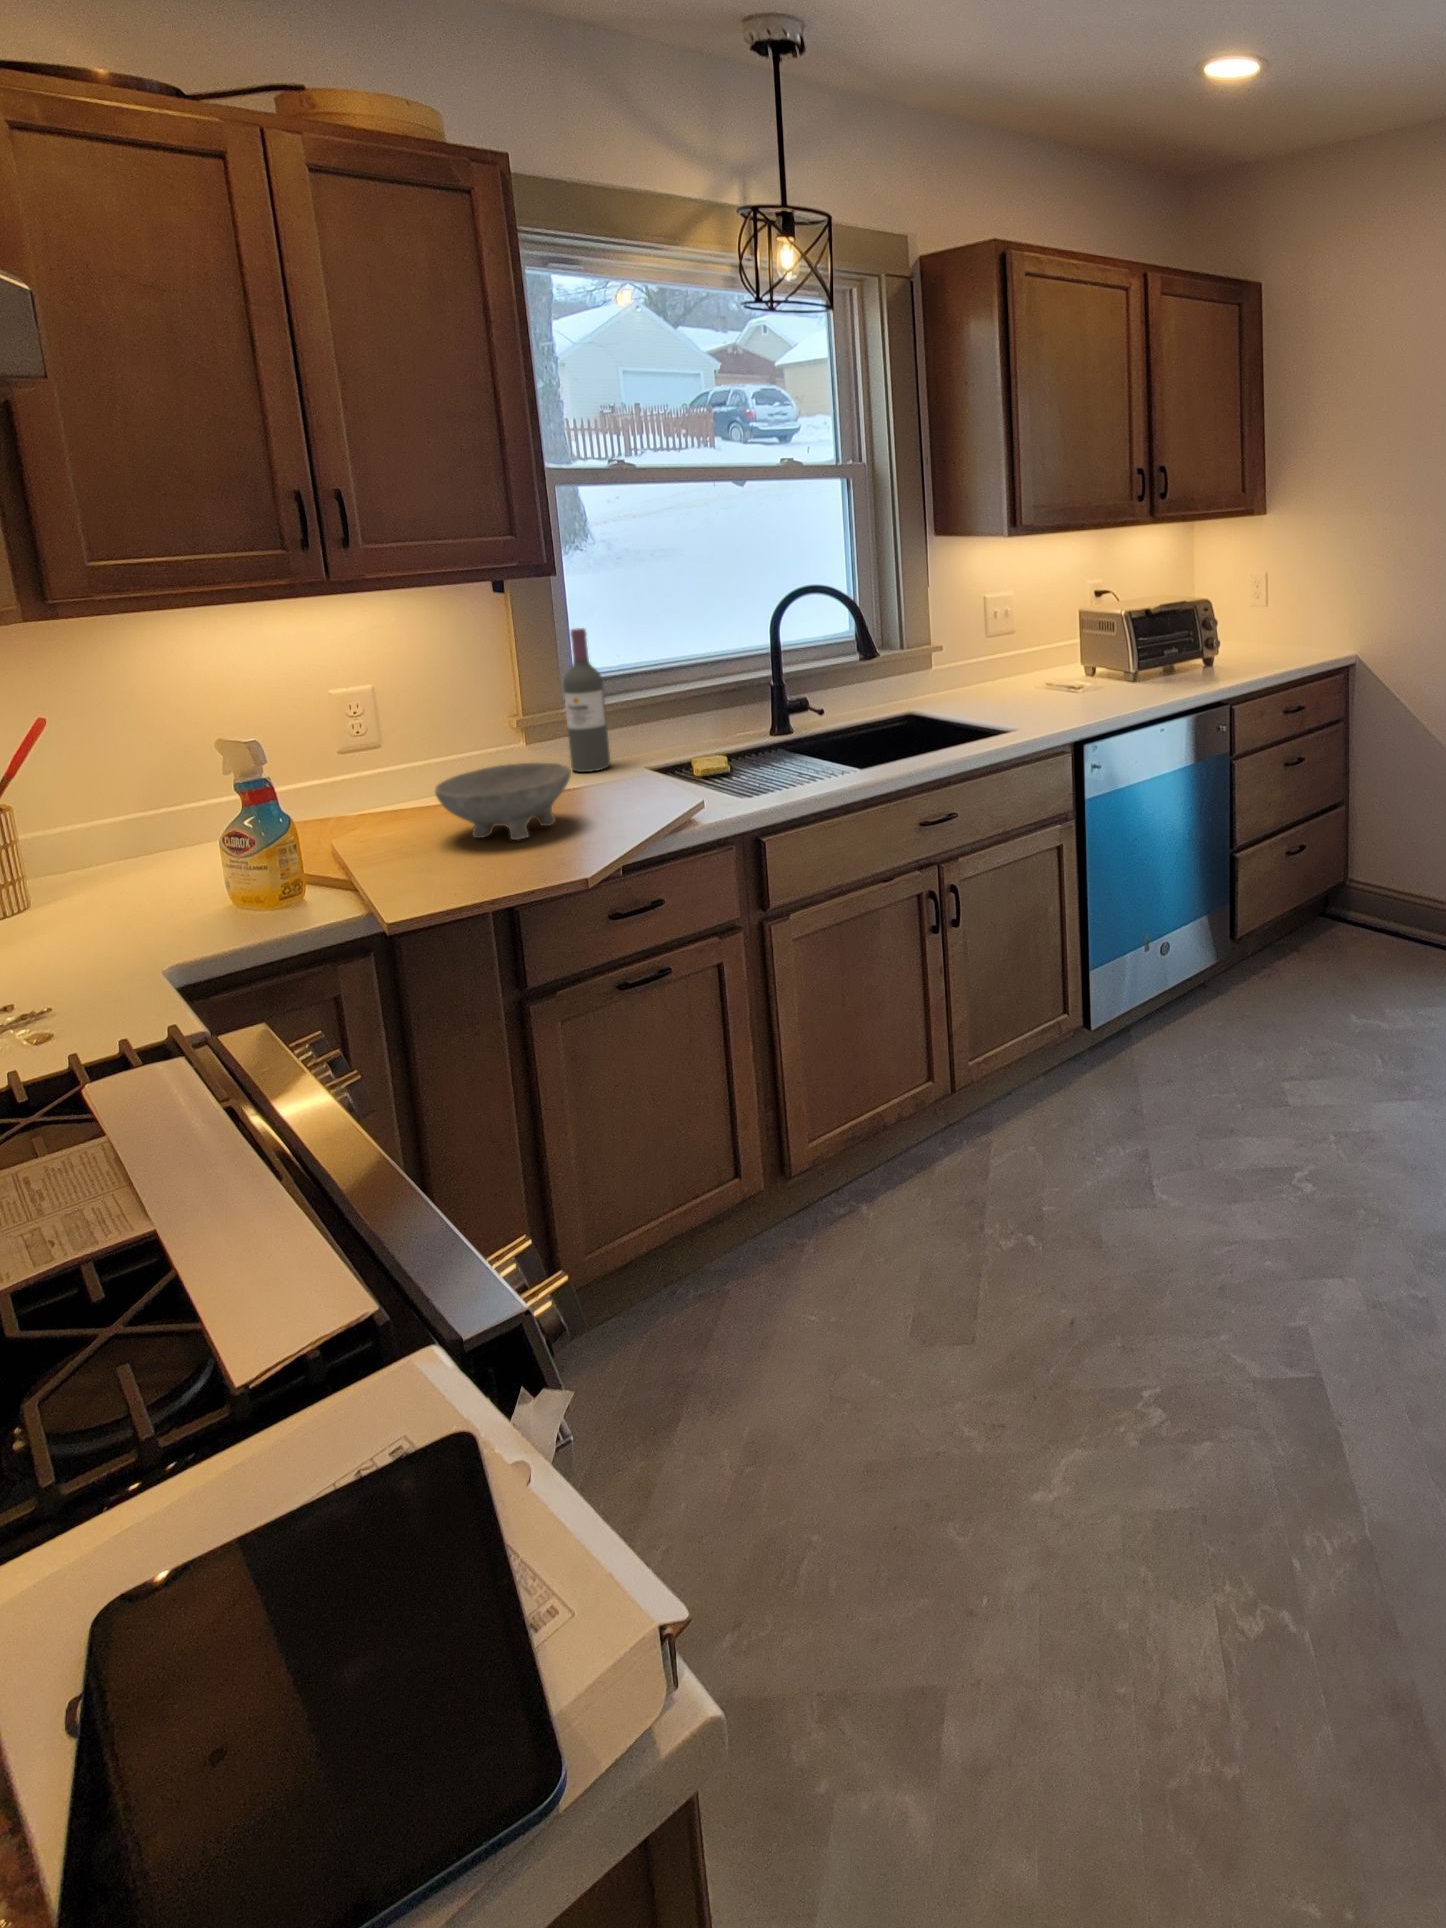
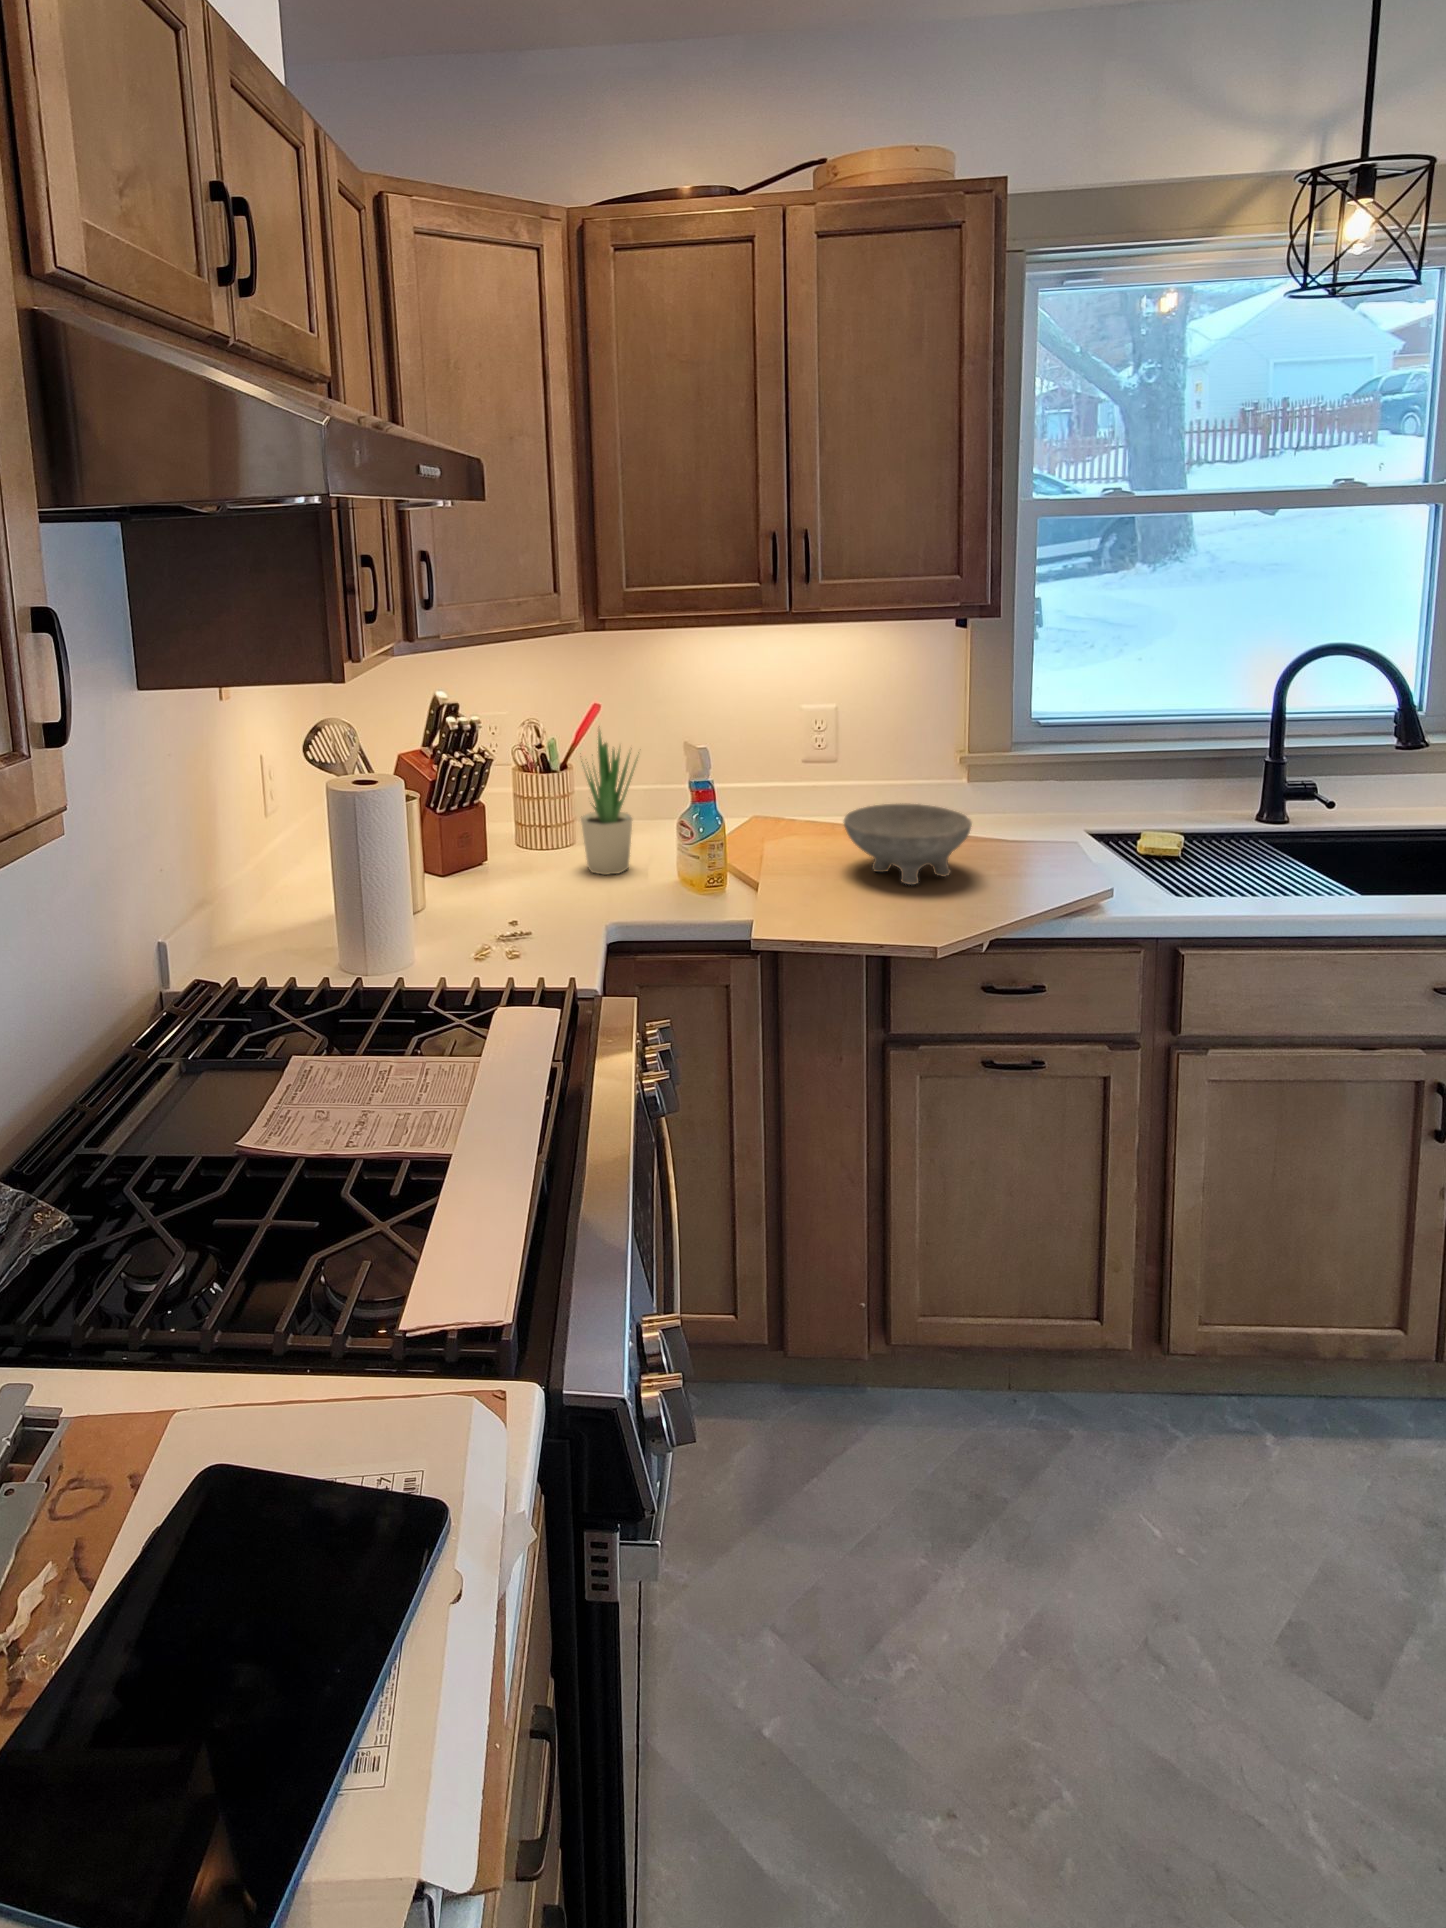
wine bottle: present [563,628,610,772] -> none [1002,671,1045,823]
potted plant: none [51,739,148,931] -> present [581,731,637,875]

